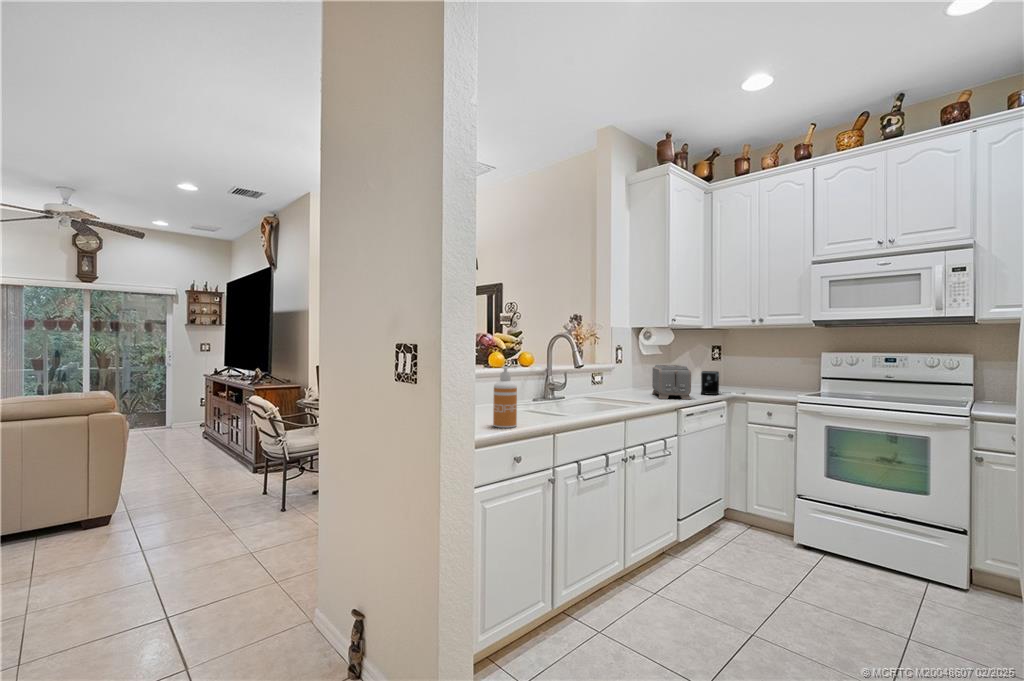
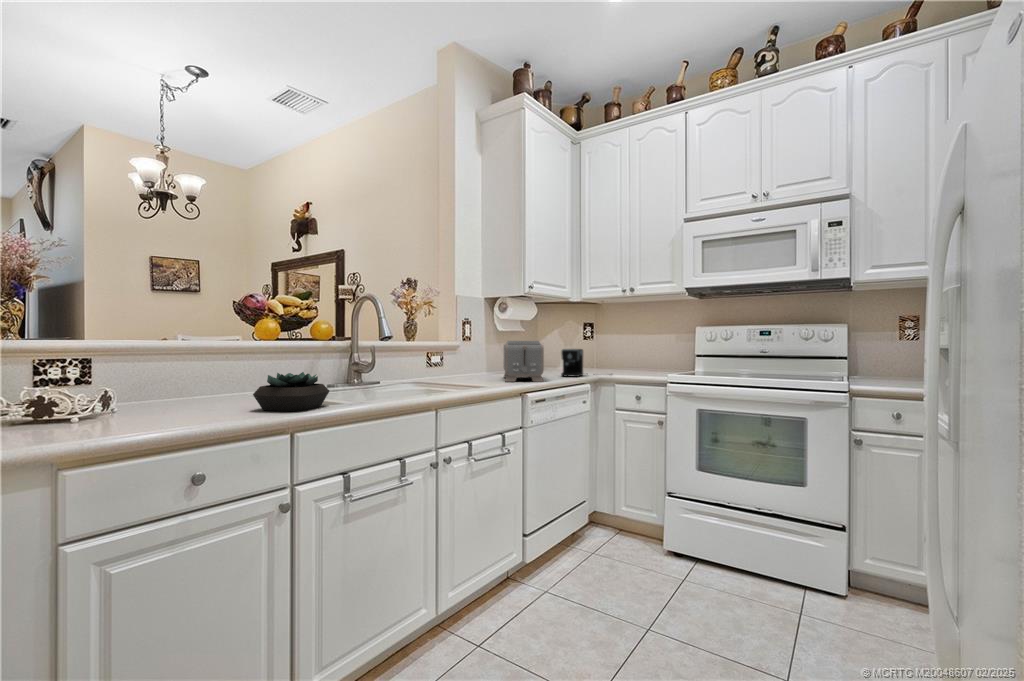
soap dispenser: present [493,367,517,428] -> none [171,324,219,426]
succulent plant: none [519,393,562,420] -> present [253,372,329,411]

